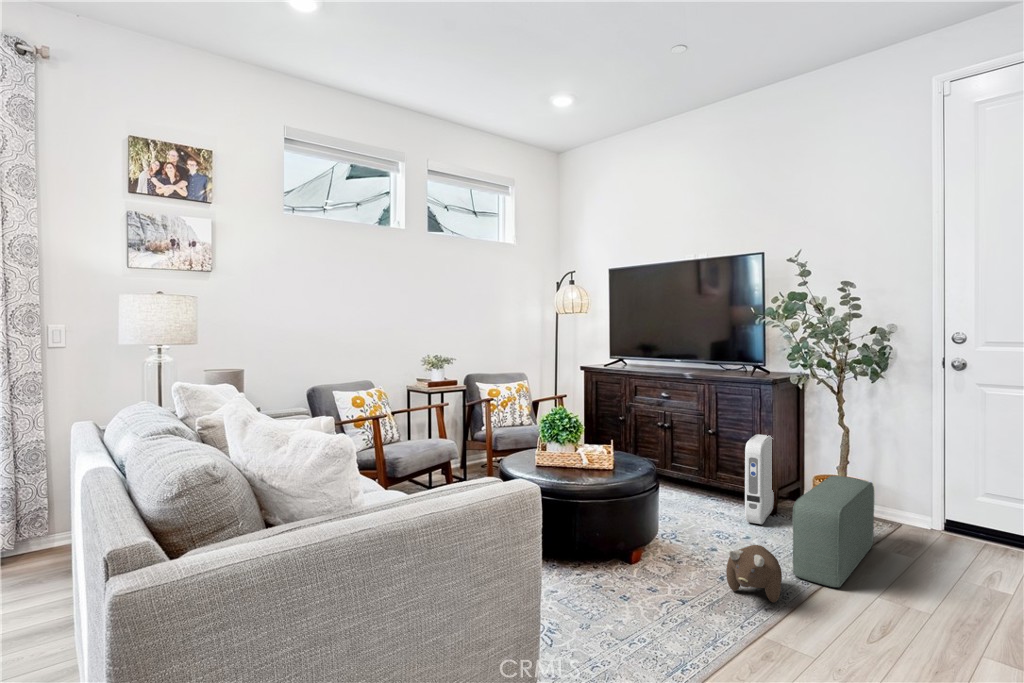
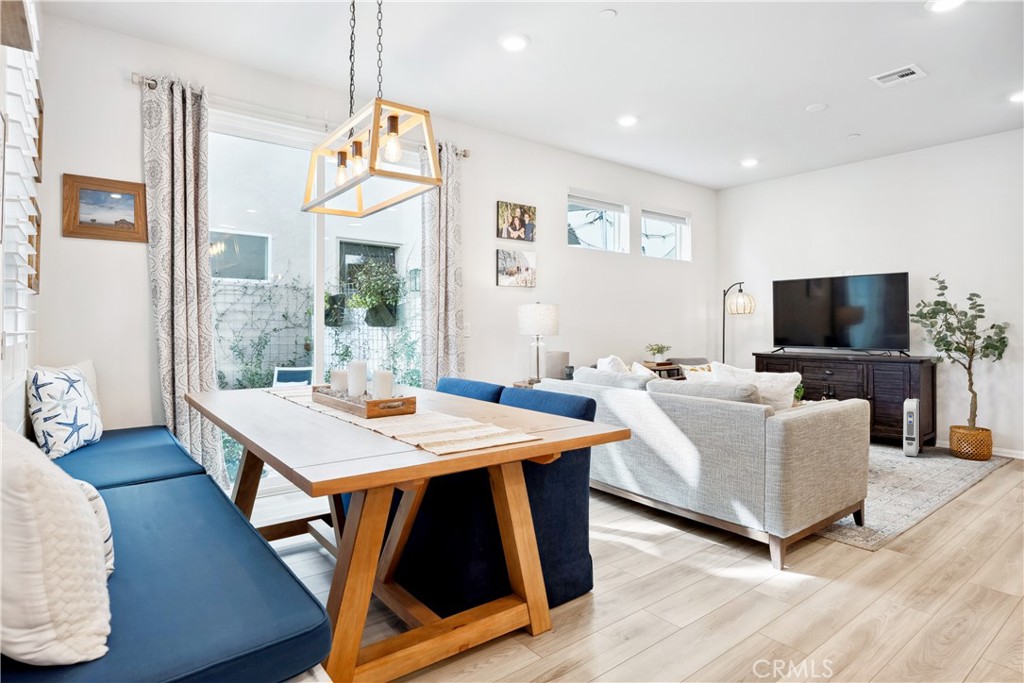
pouf: present [793,476,874,587] -> none [951,422,999,481]
plush toy: present [726,545,782,603] -> none [914,454,951,485]

